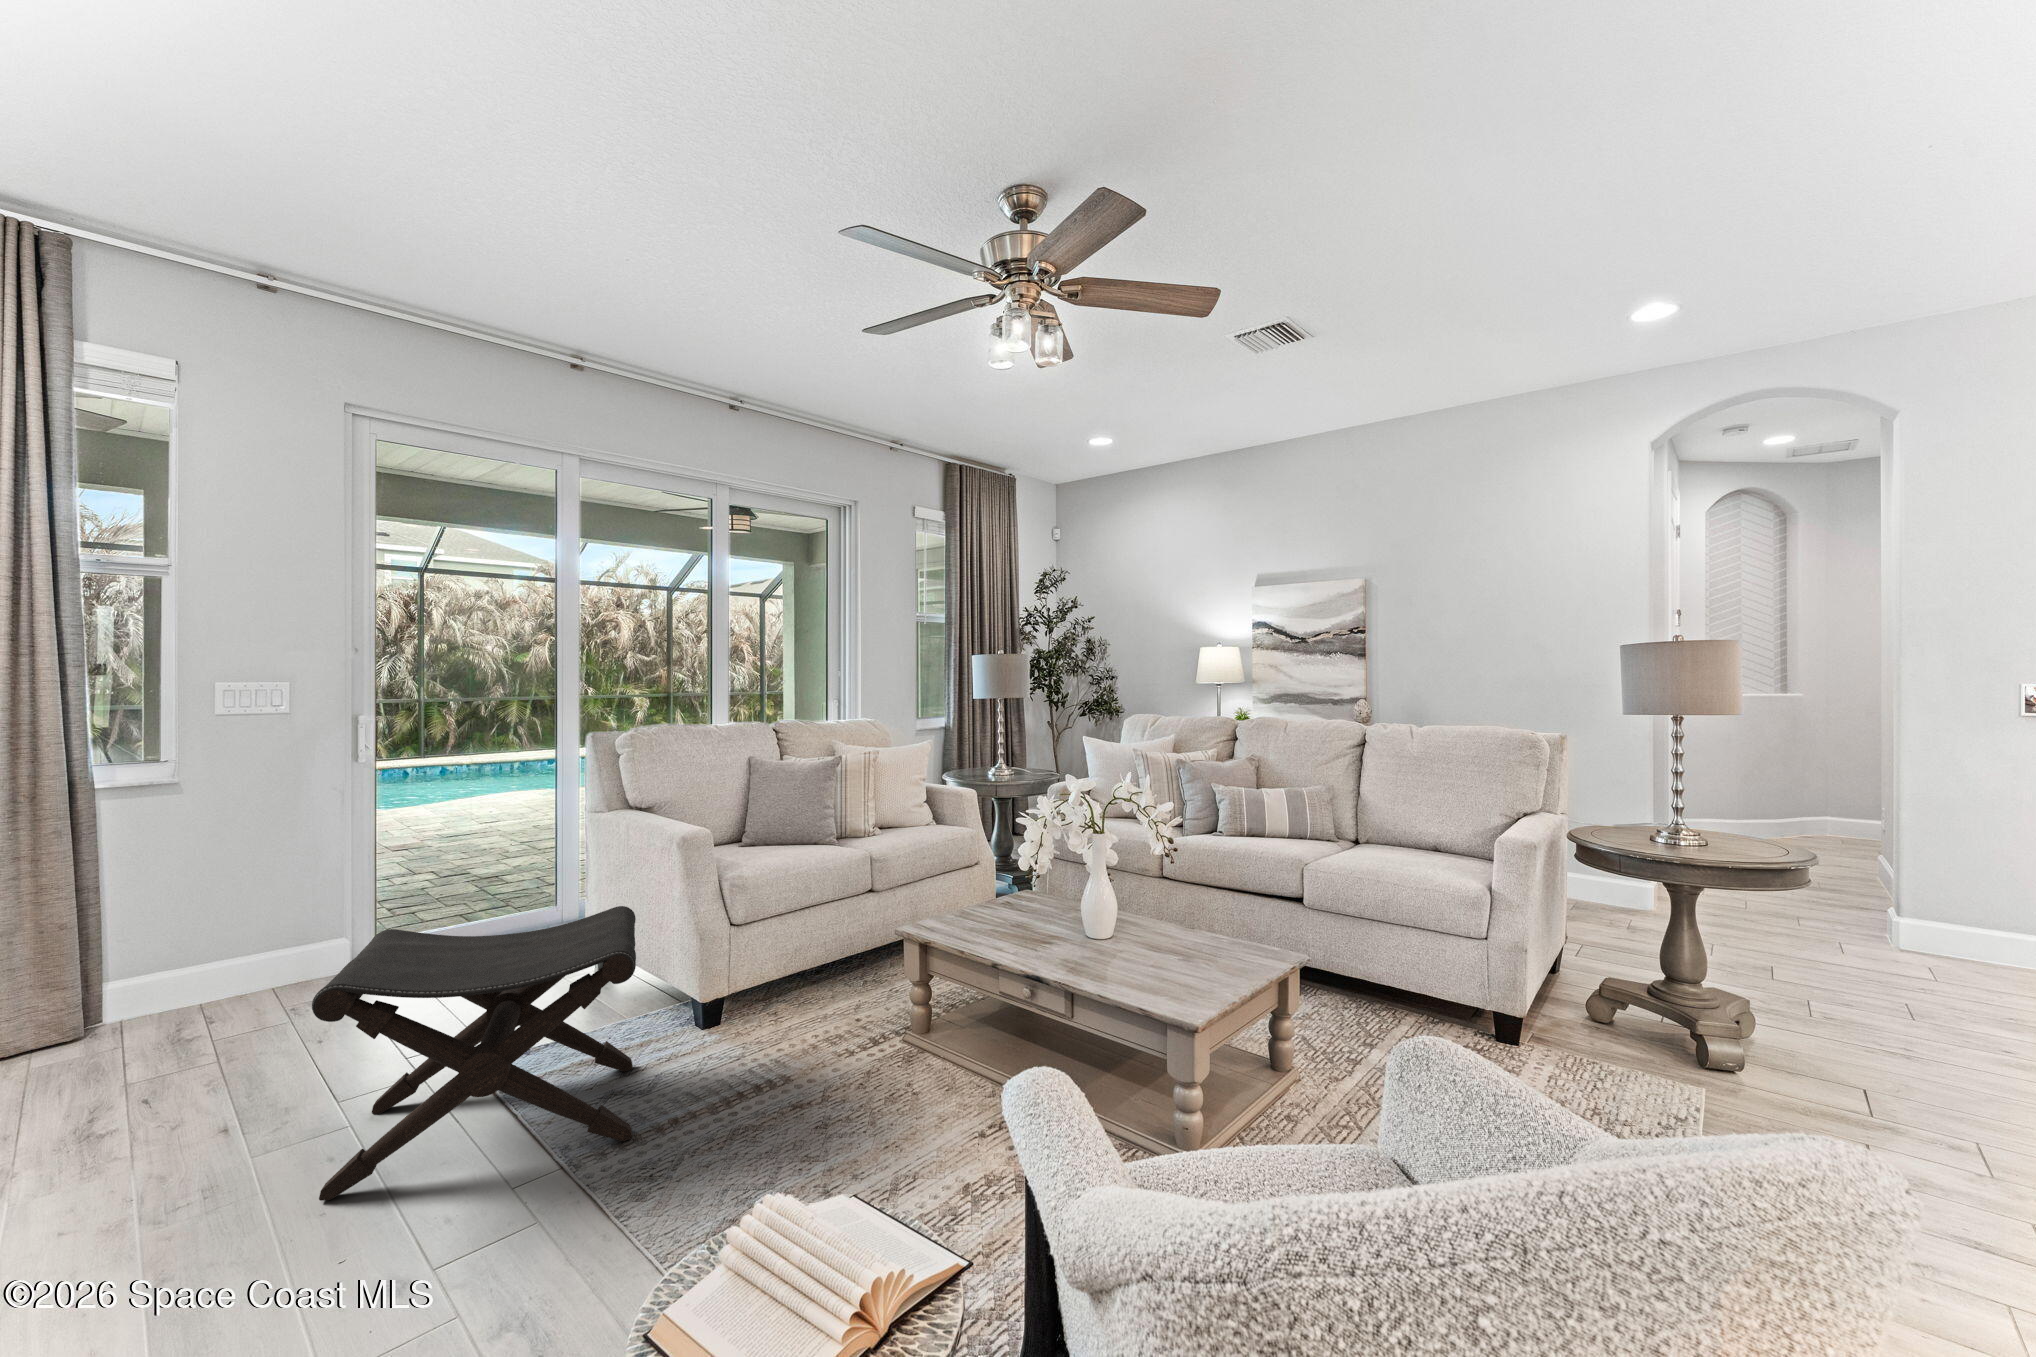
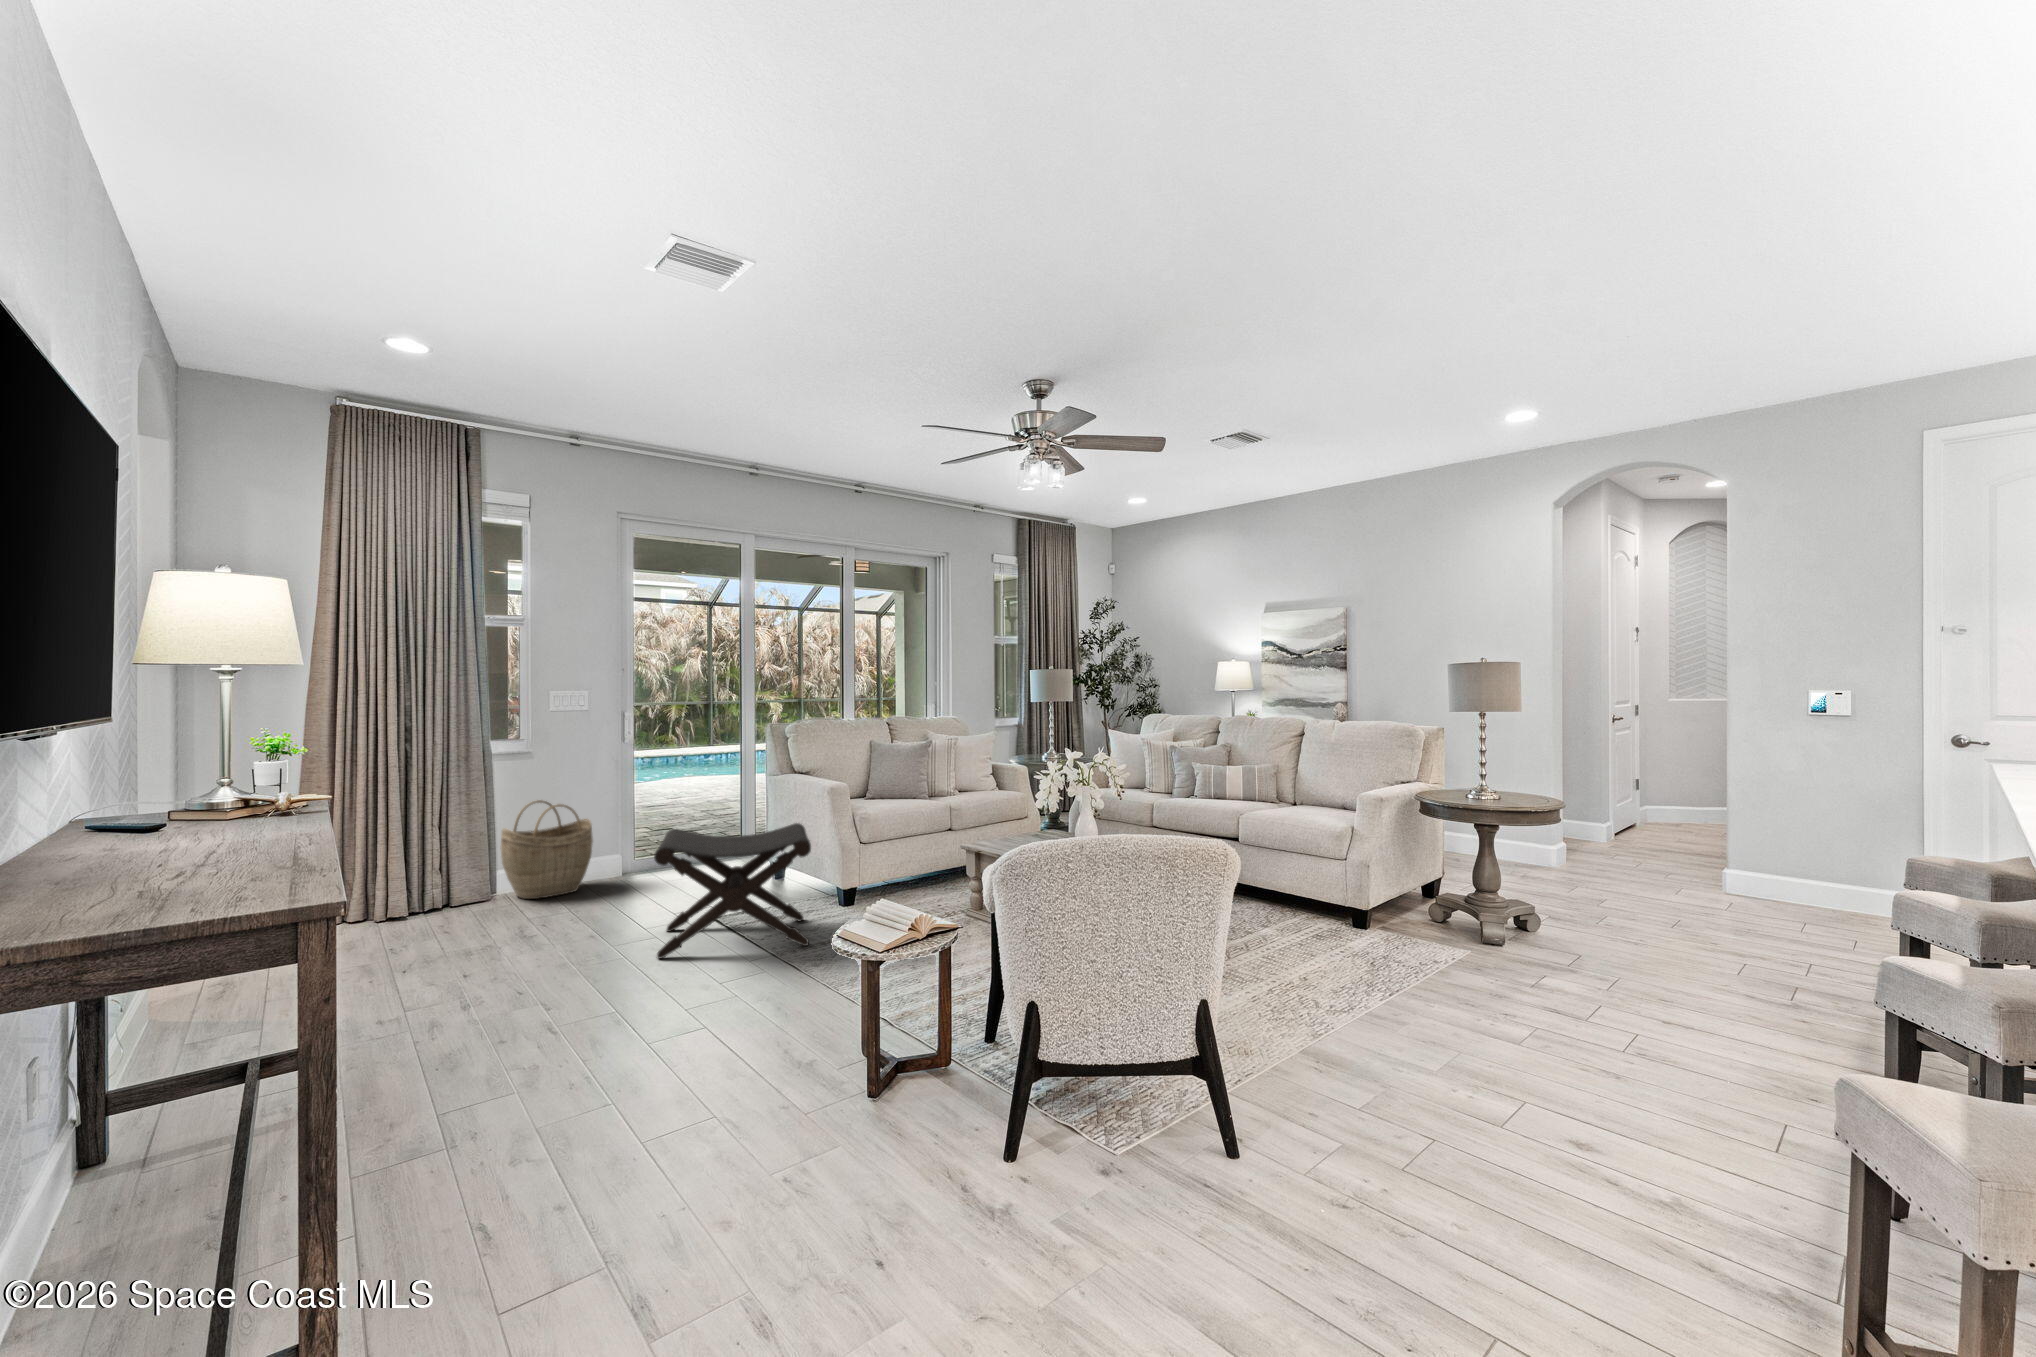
woven basket: none [101,866,285,1038] -> present [501,800,593,899]

